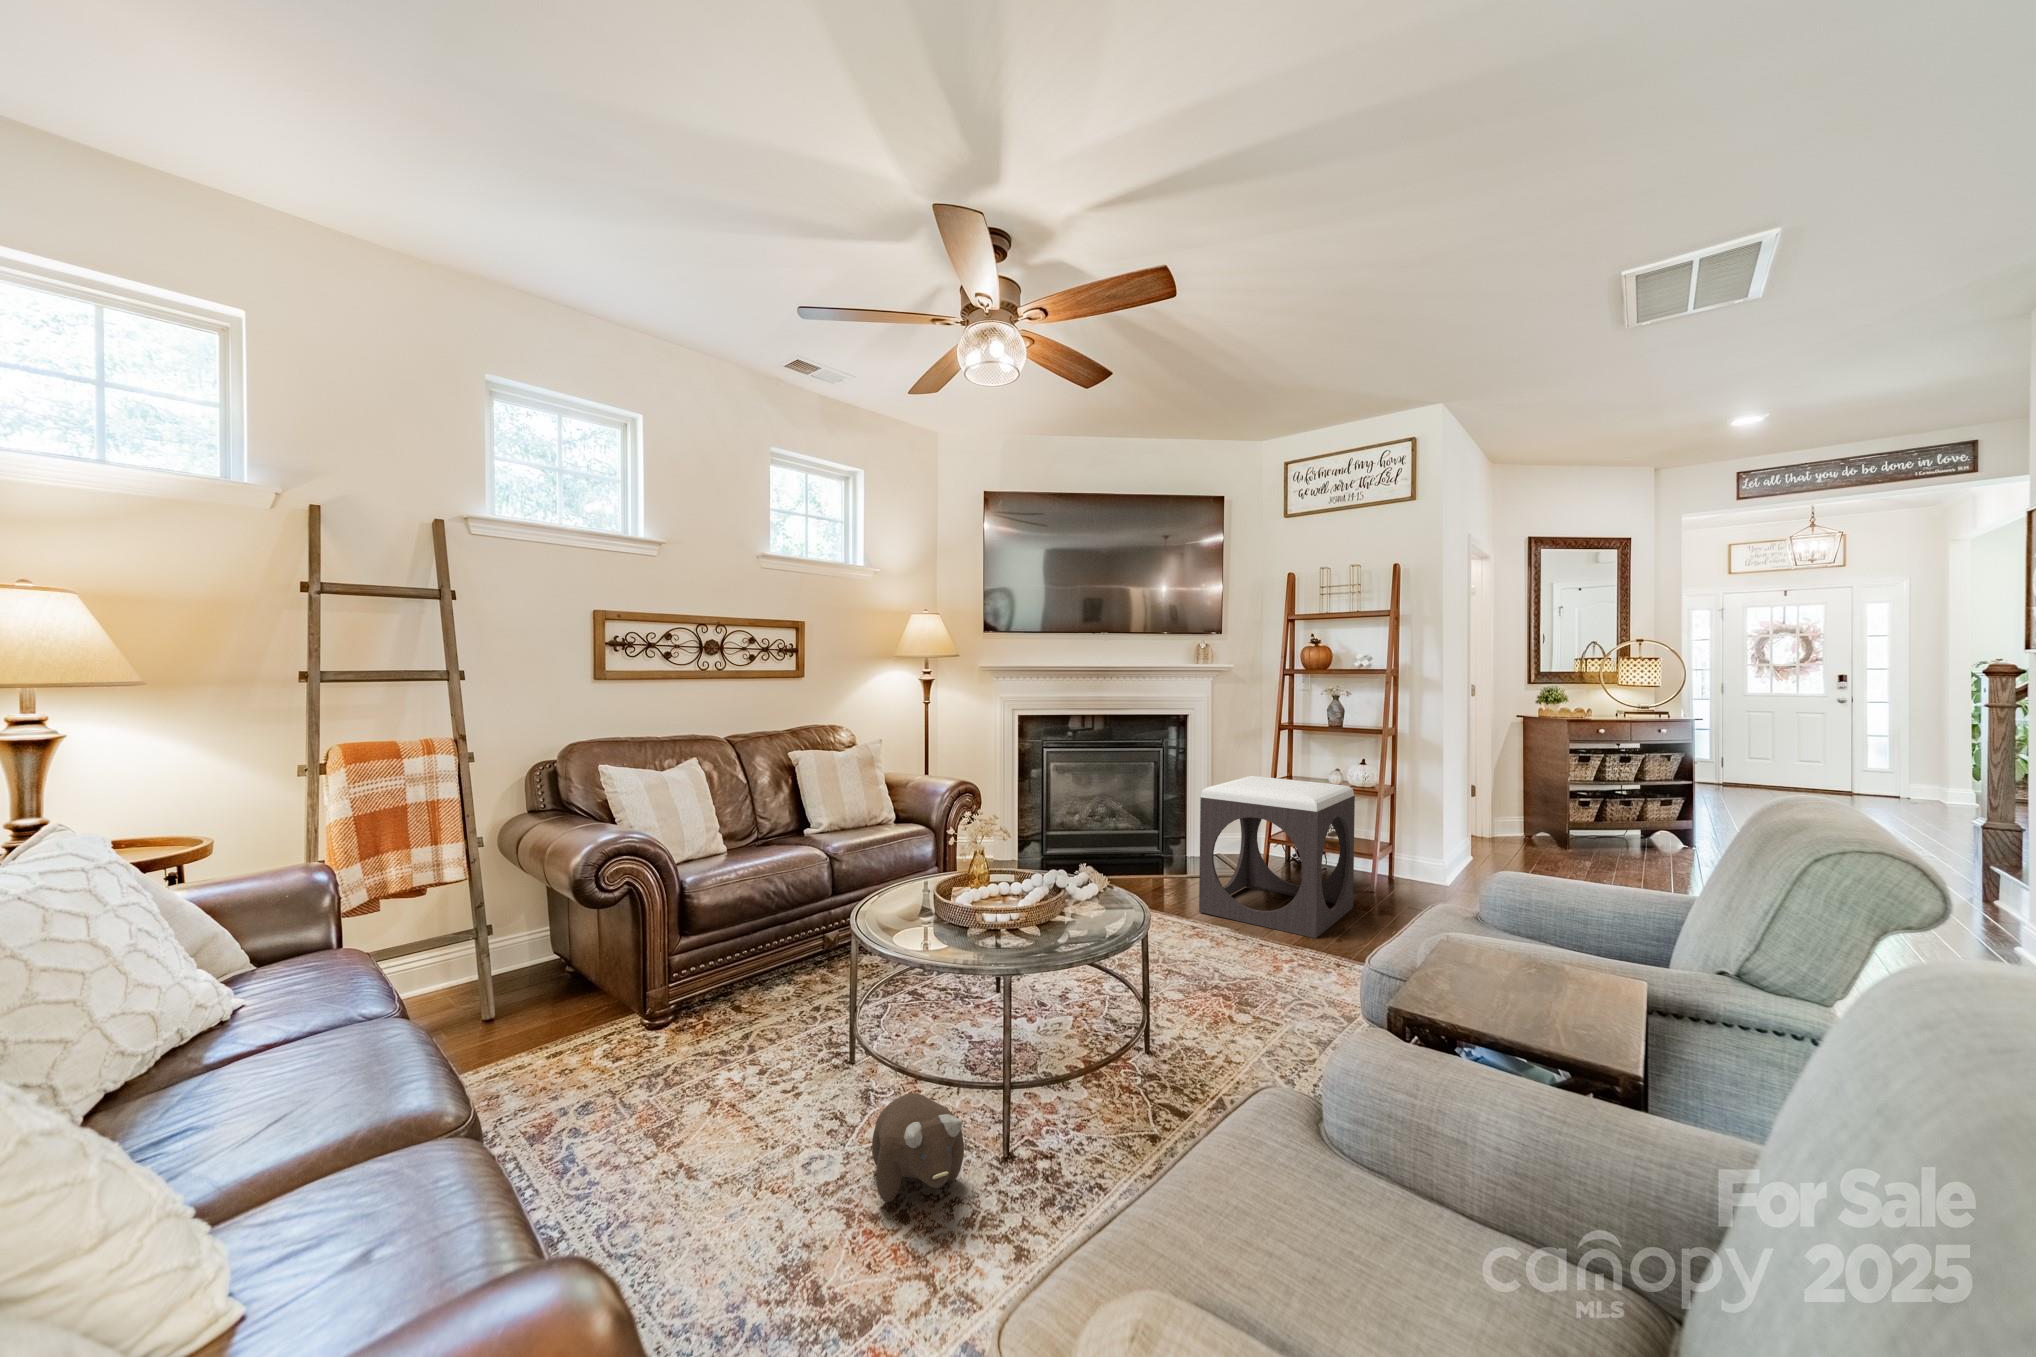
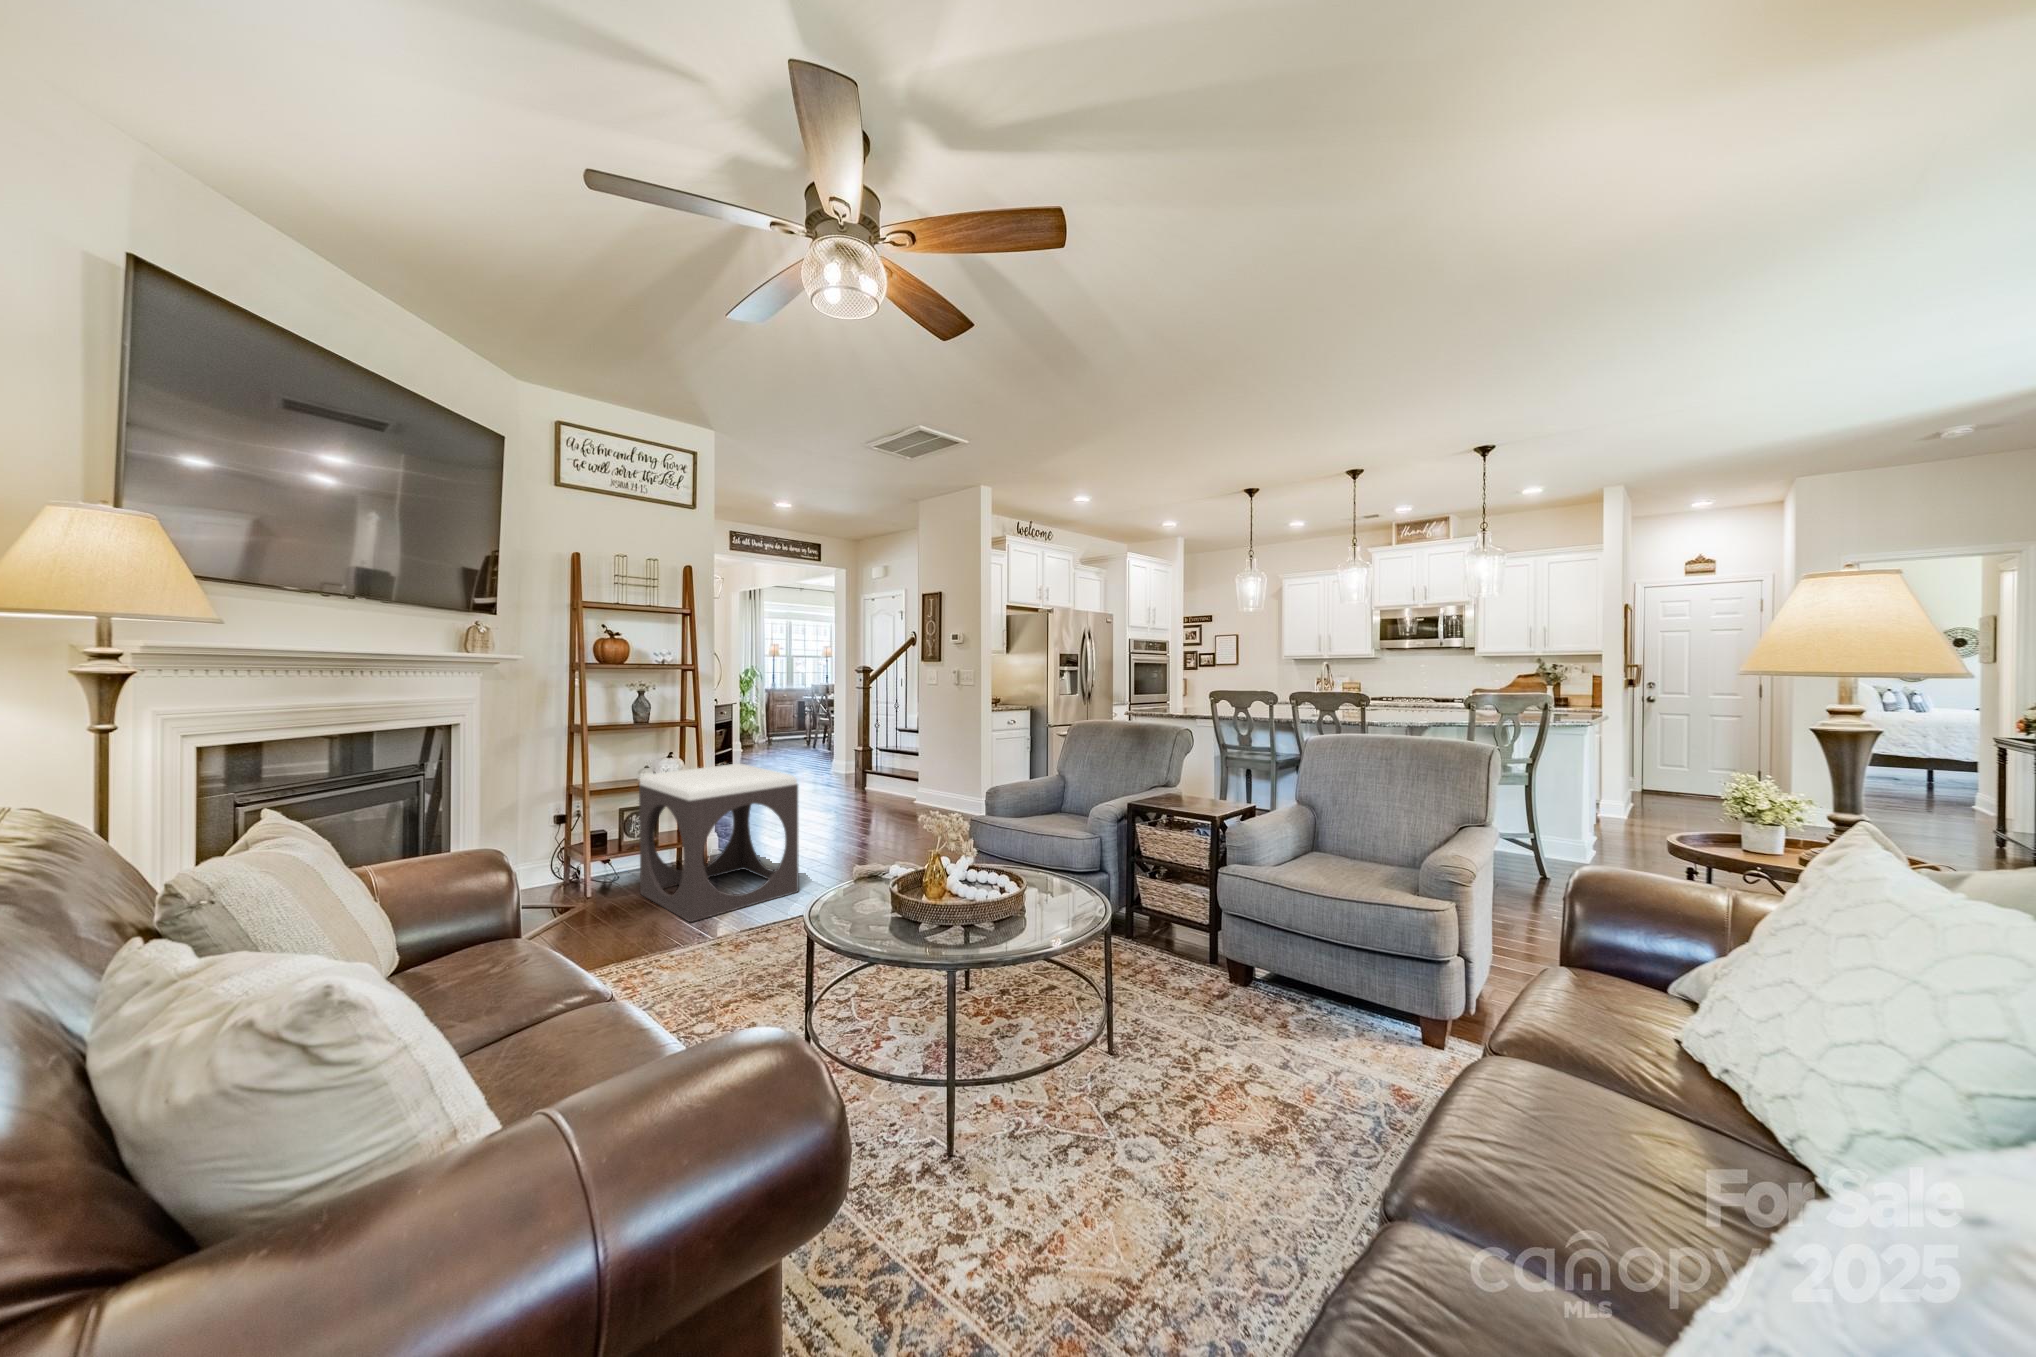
plush toy: present [872,1093,964,1202] -> none [1114,1002,1212,1108]

